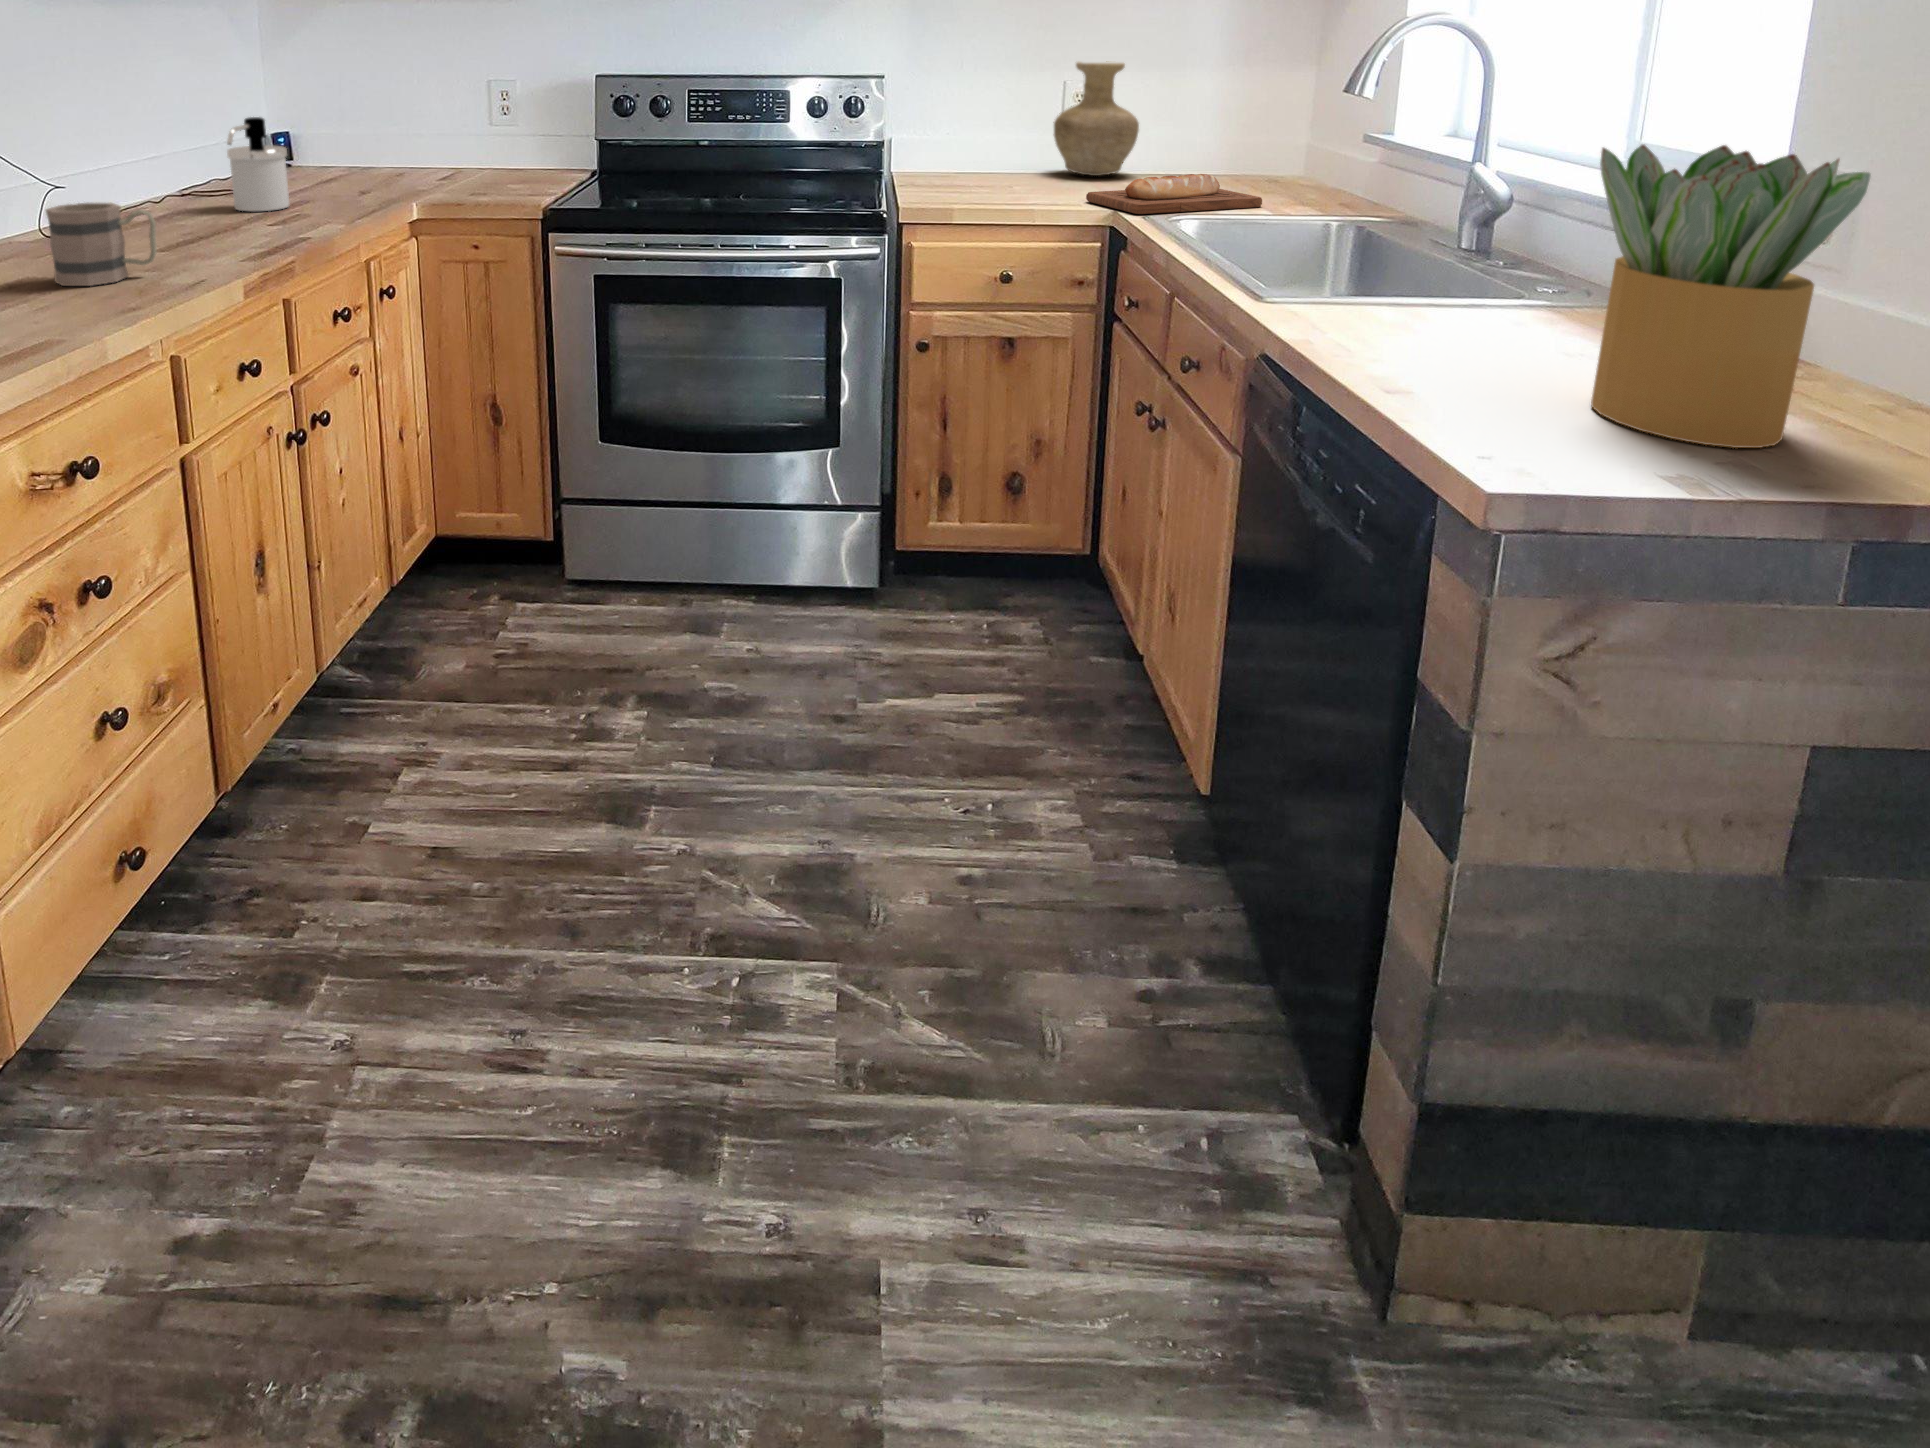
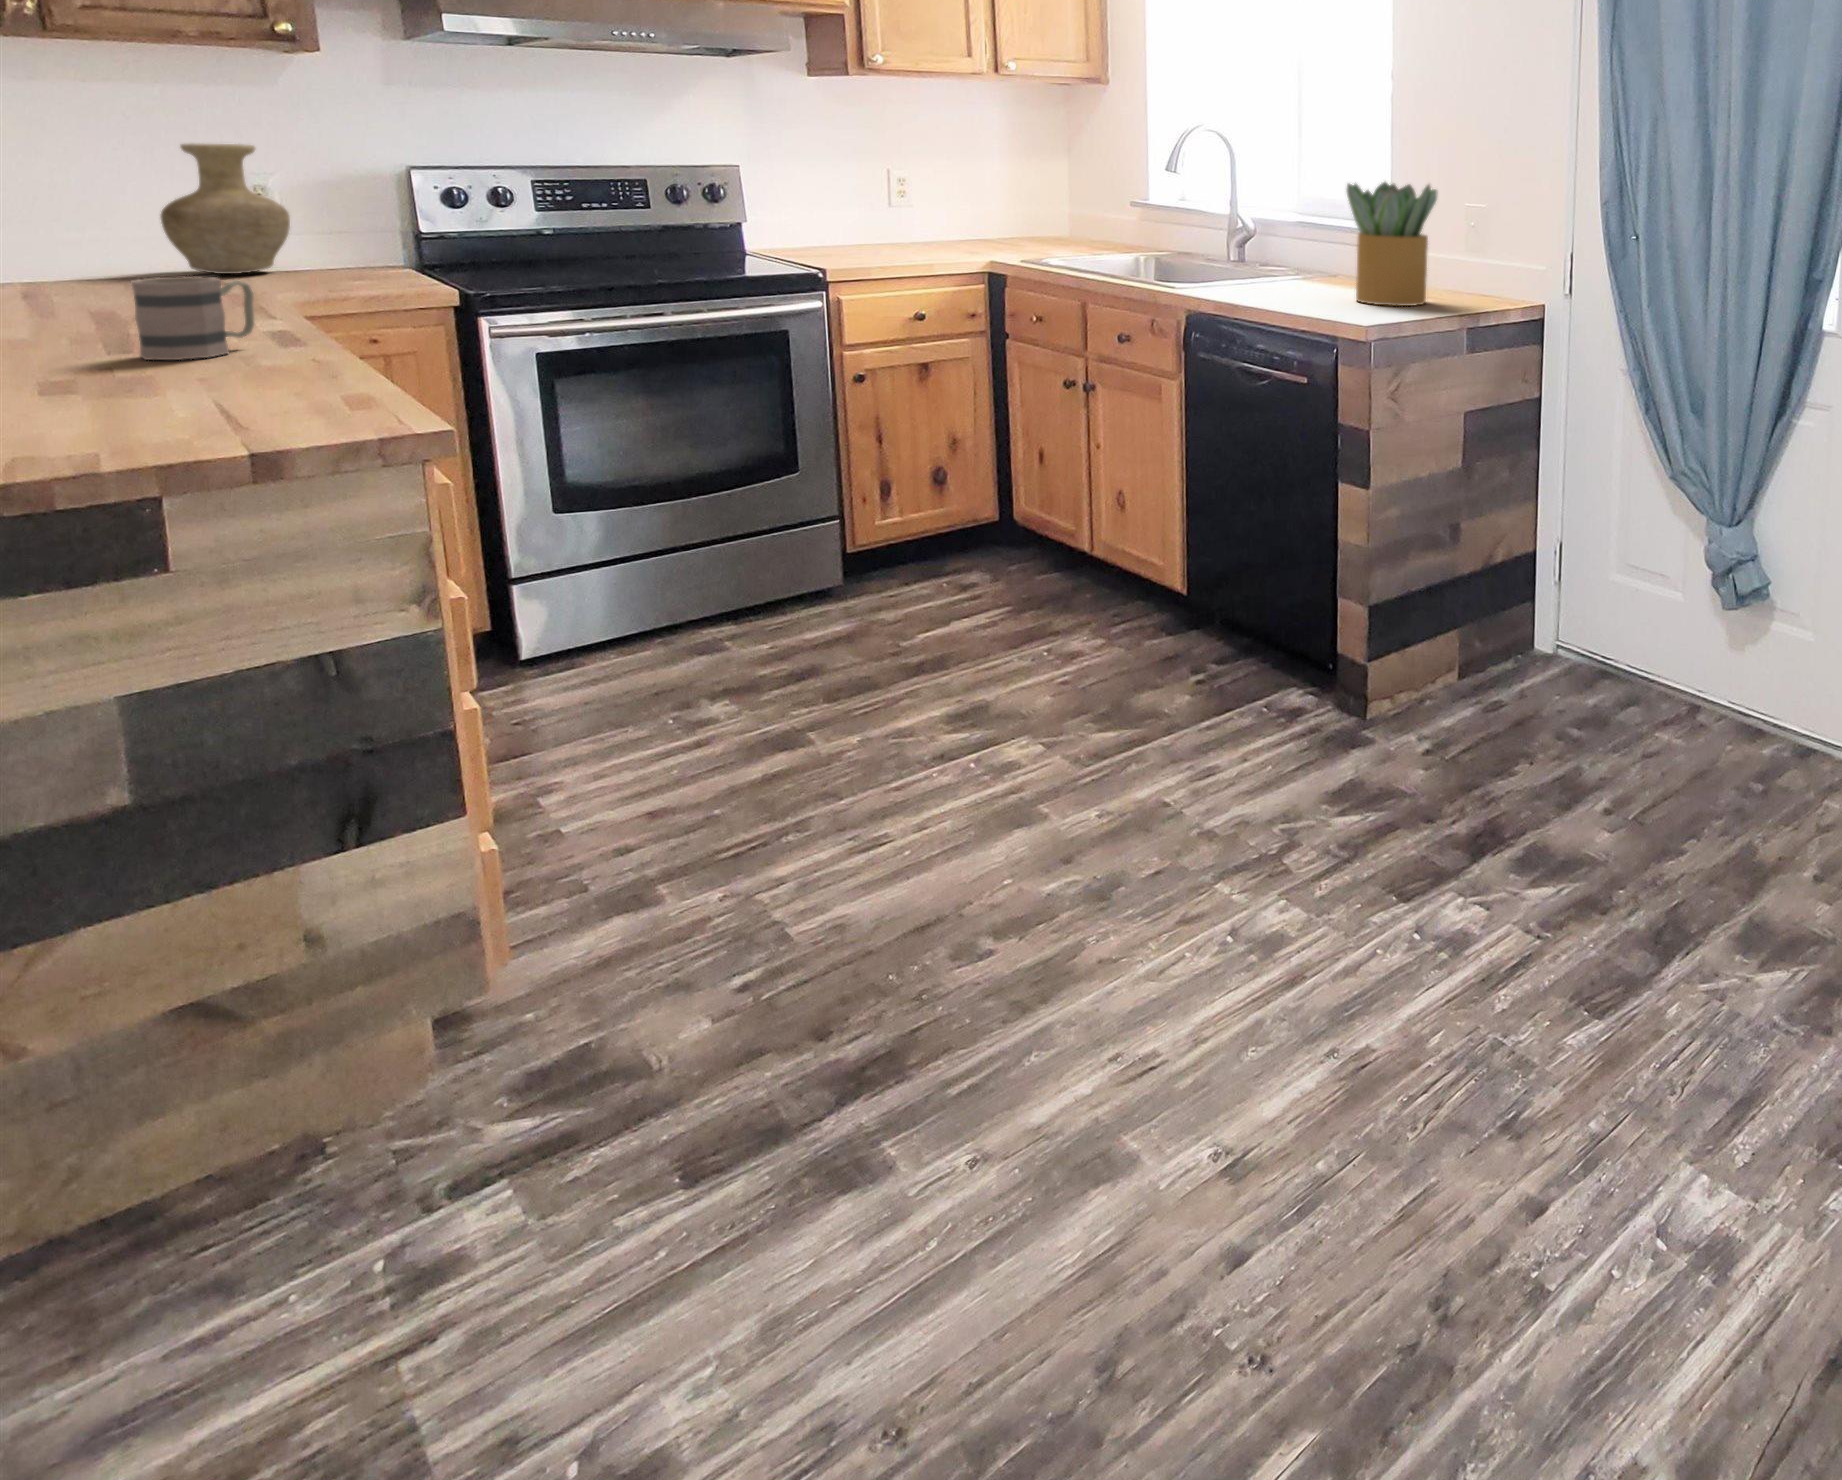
vase: present [1054,61,1139,176] -> present [161,143,290,274]
soap dispenser: present [227,117,289,211] -> none [45,203,141,311]
bread loaf: present [1086,174,1262,214] -> none [954,233,1072,260]

